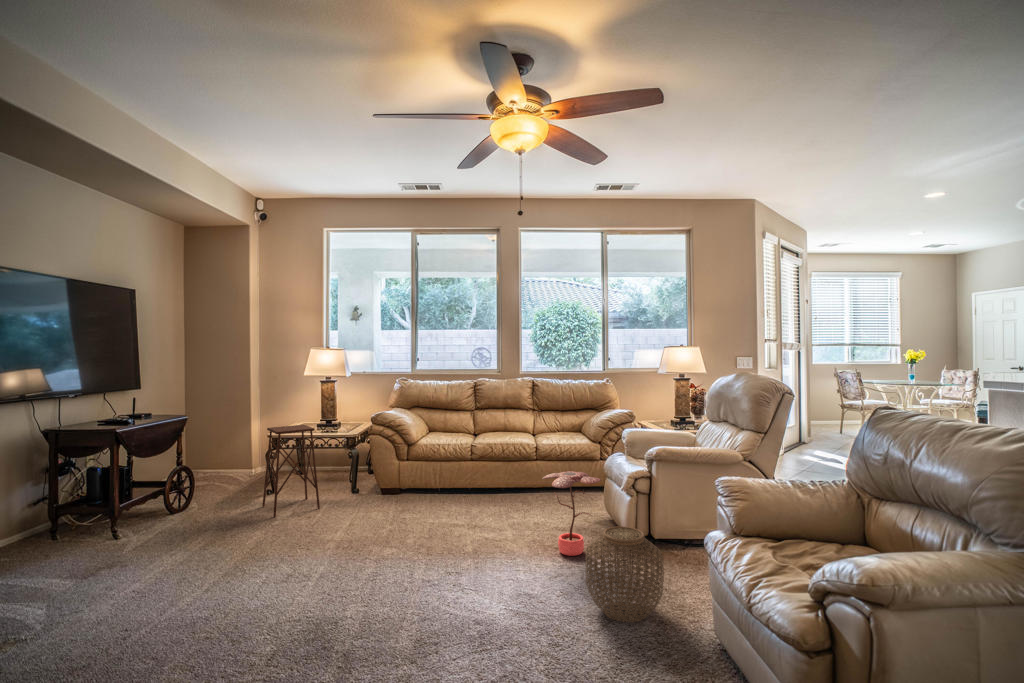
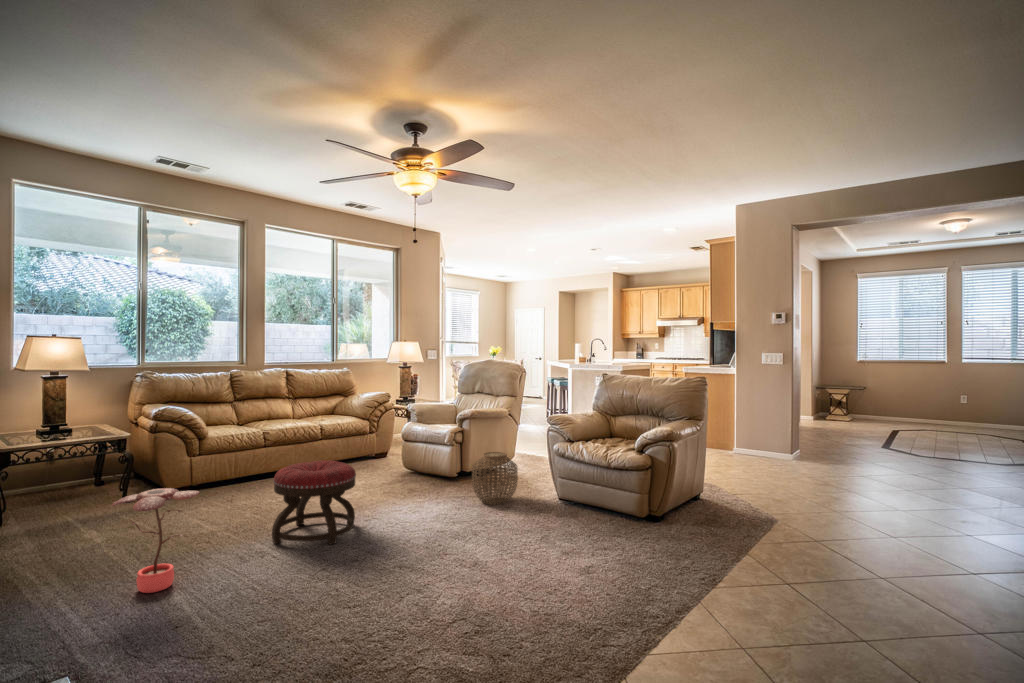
side table: present [262,425,320,517] -> none [29,428,121,534]
potted plant: present [542,471,601,556] -> present [112,488,200,593]
ottoman: none [318,491,417,604] -> present [272,461,356,545]

